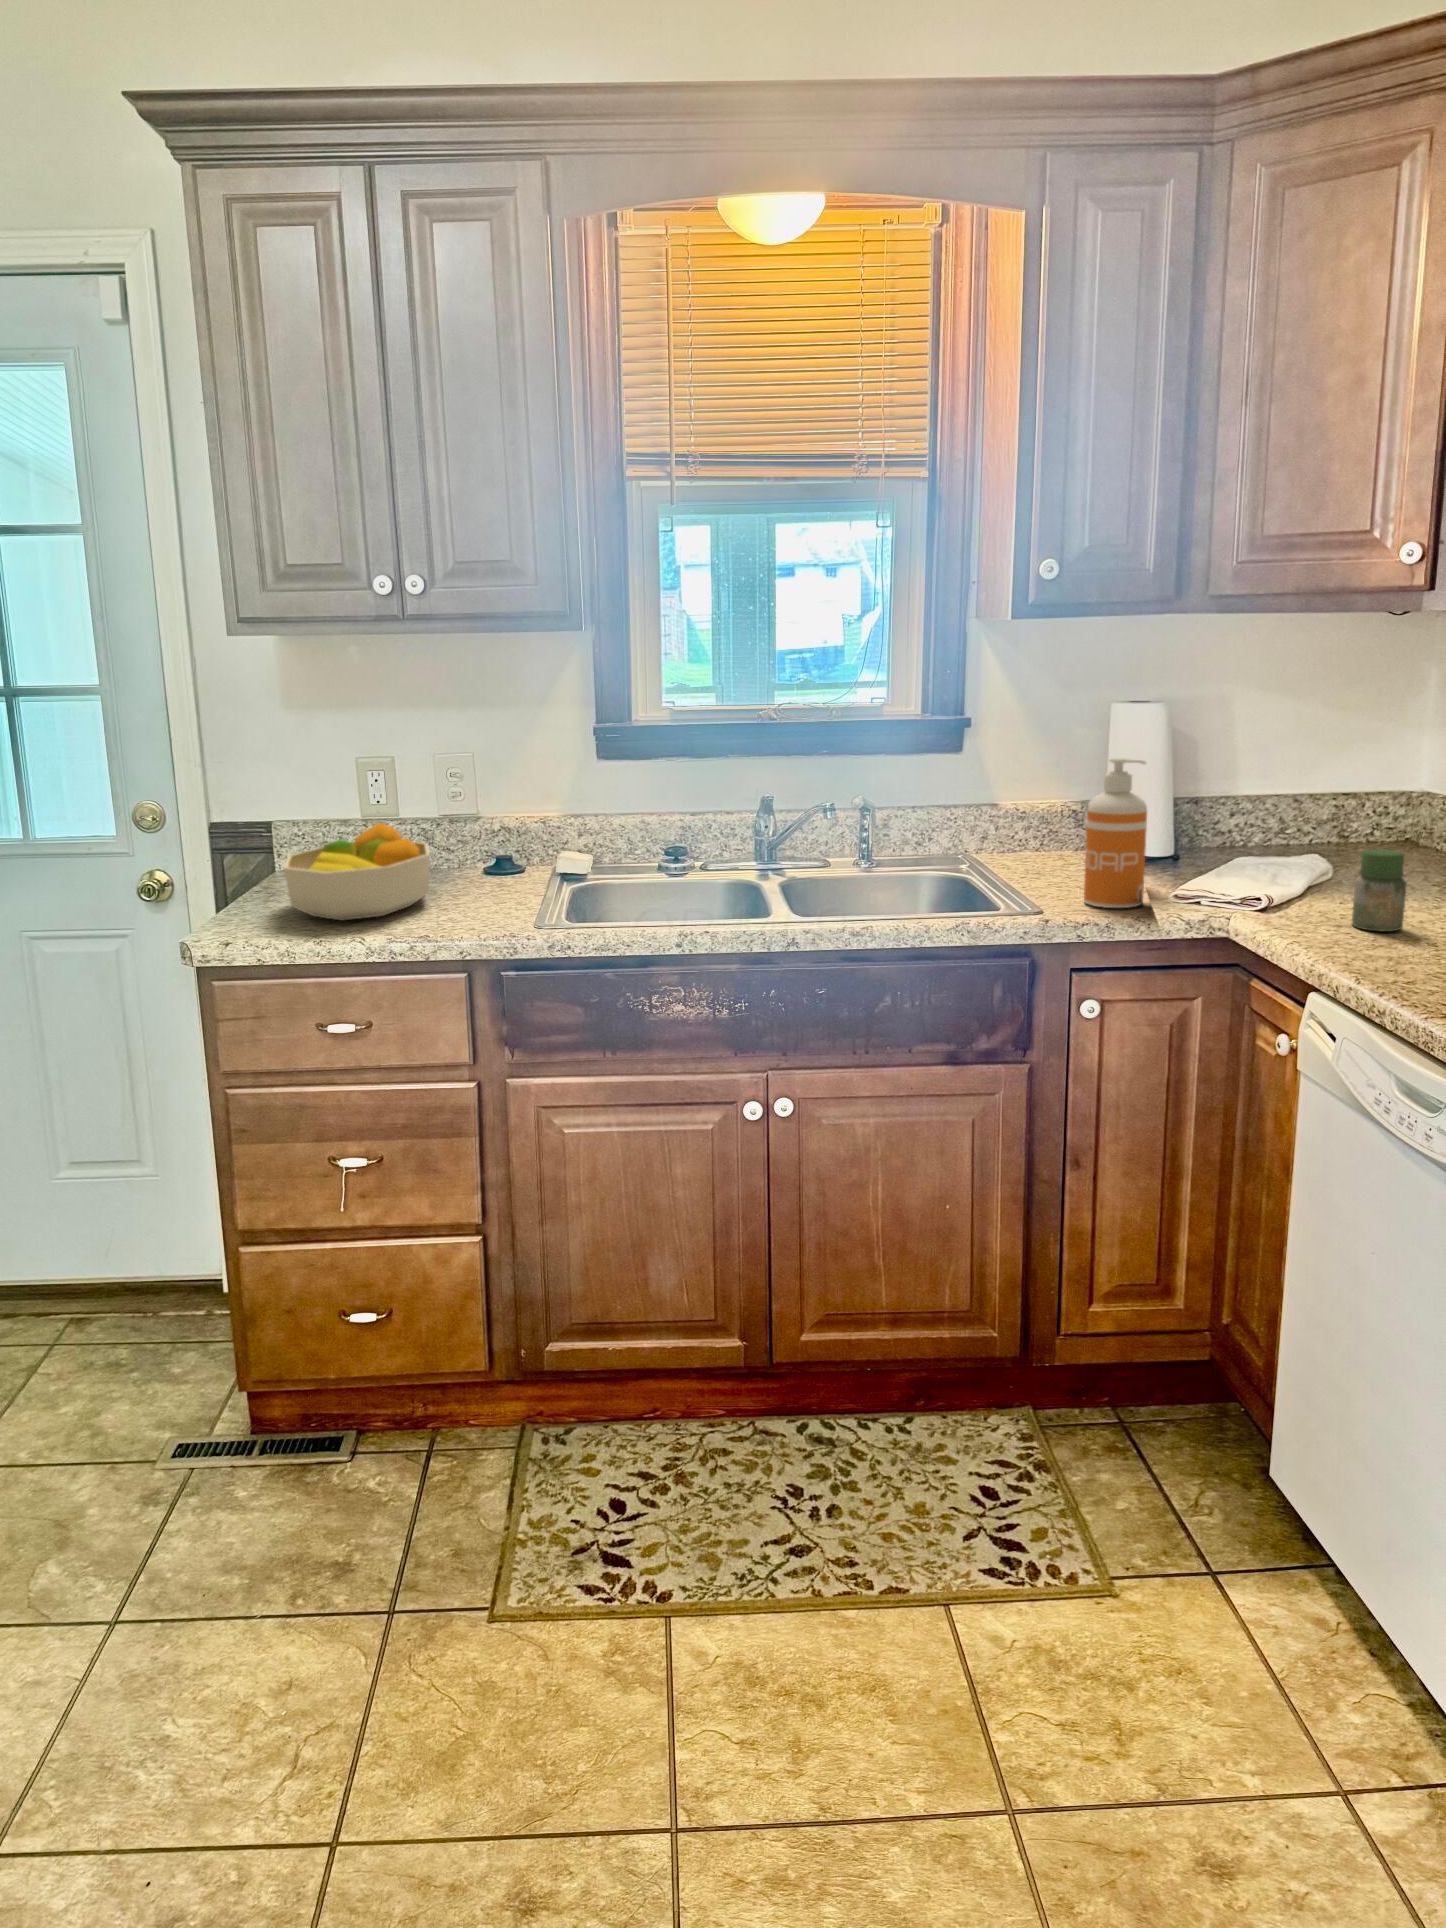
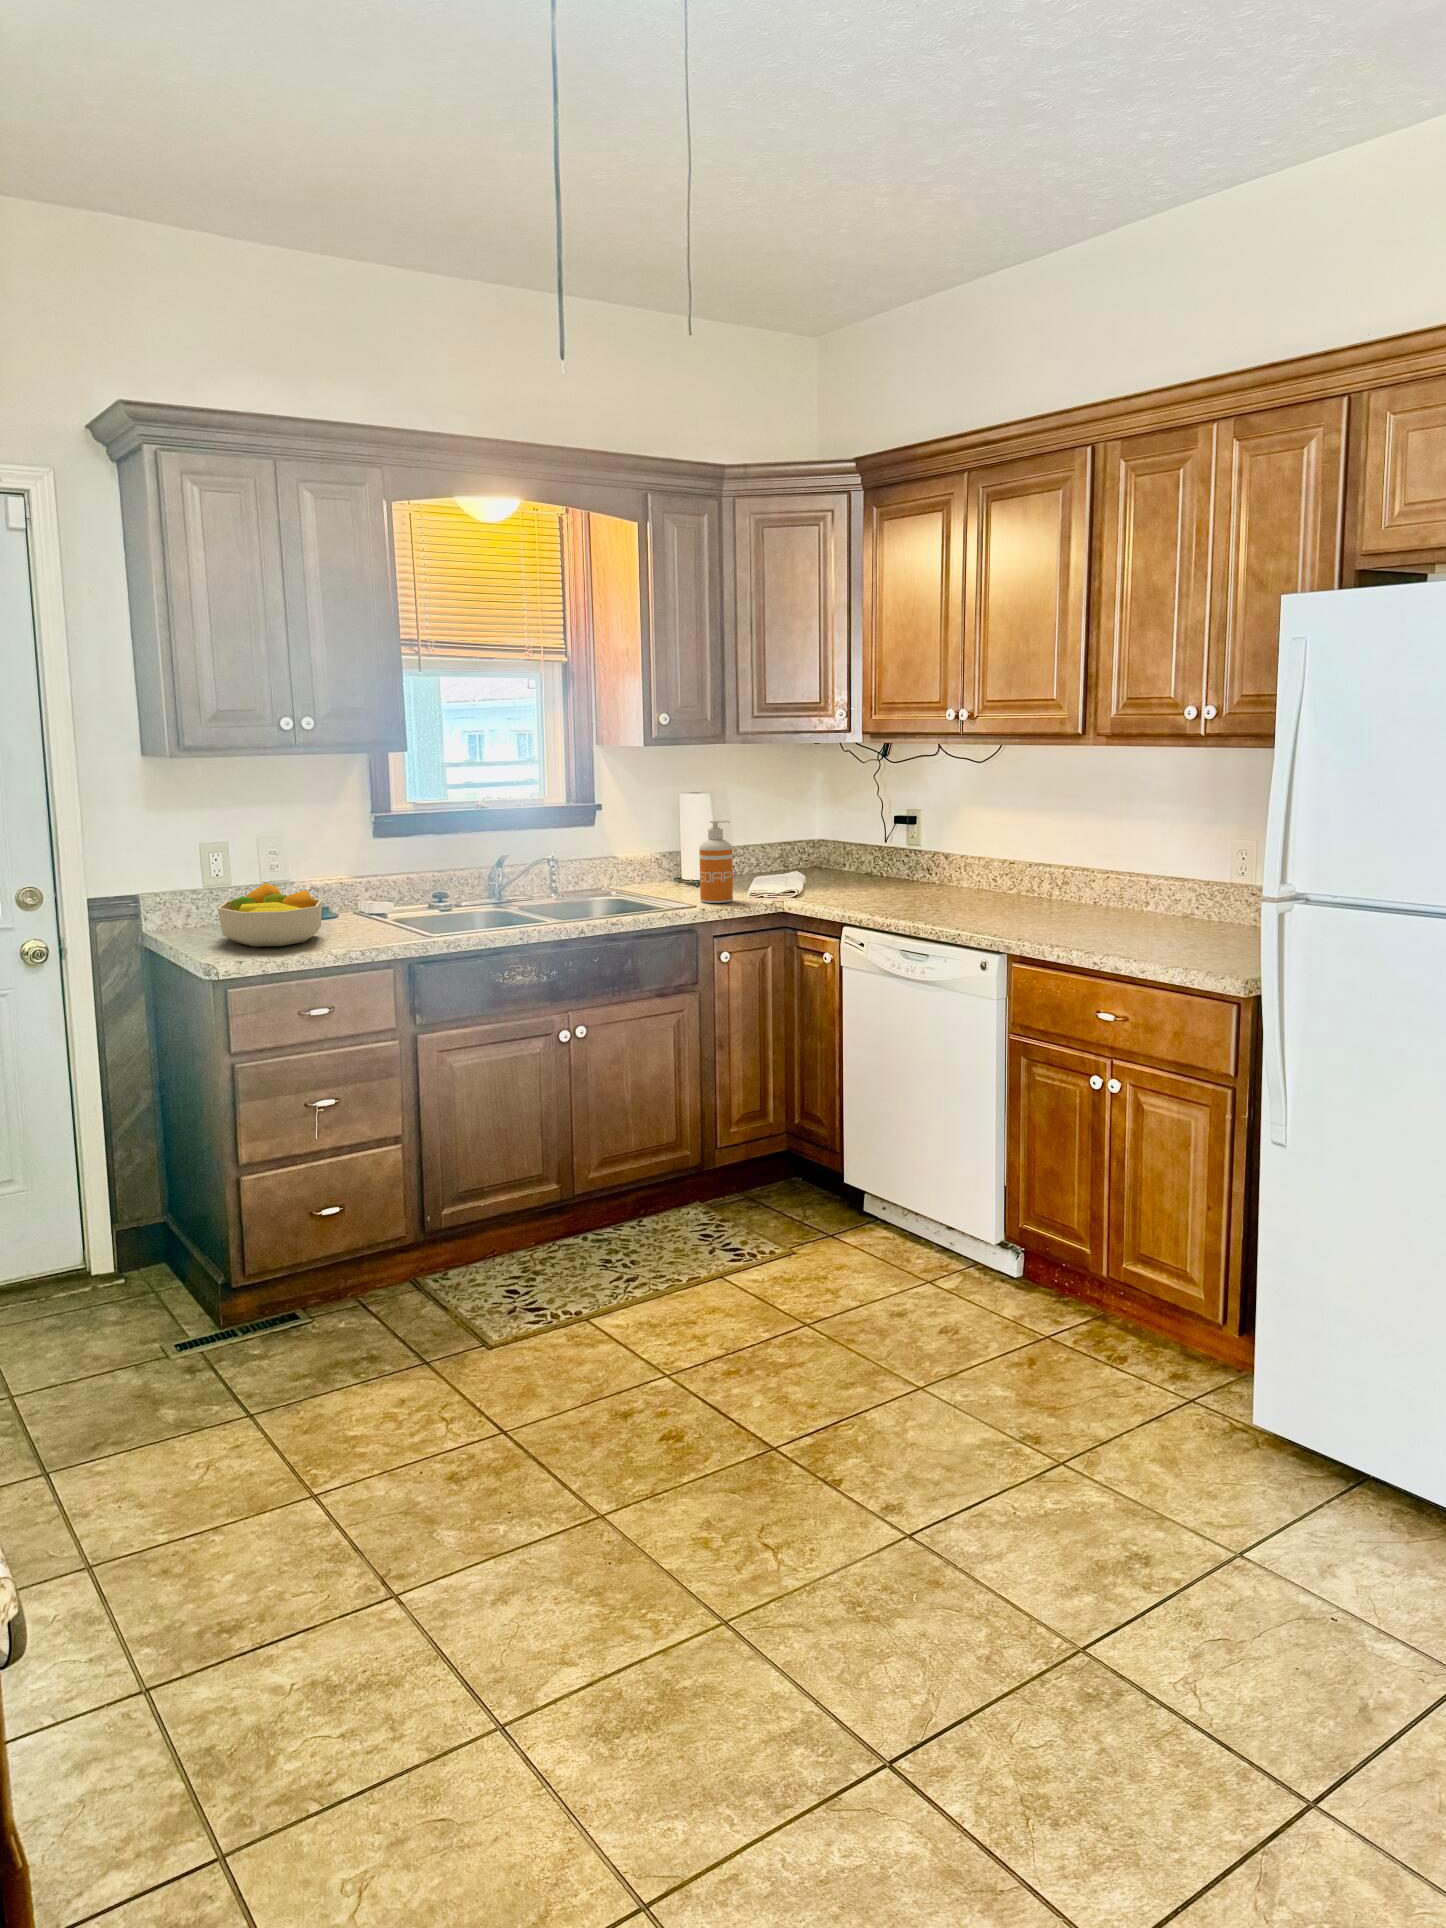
jar: present [1352,849,1407,932] -> none [839,859,862,900]

